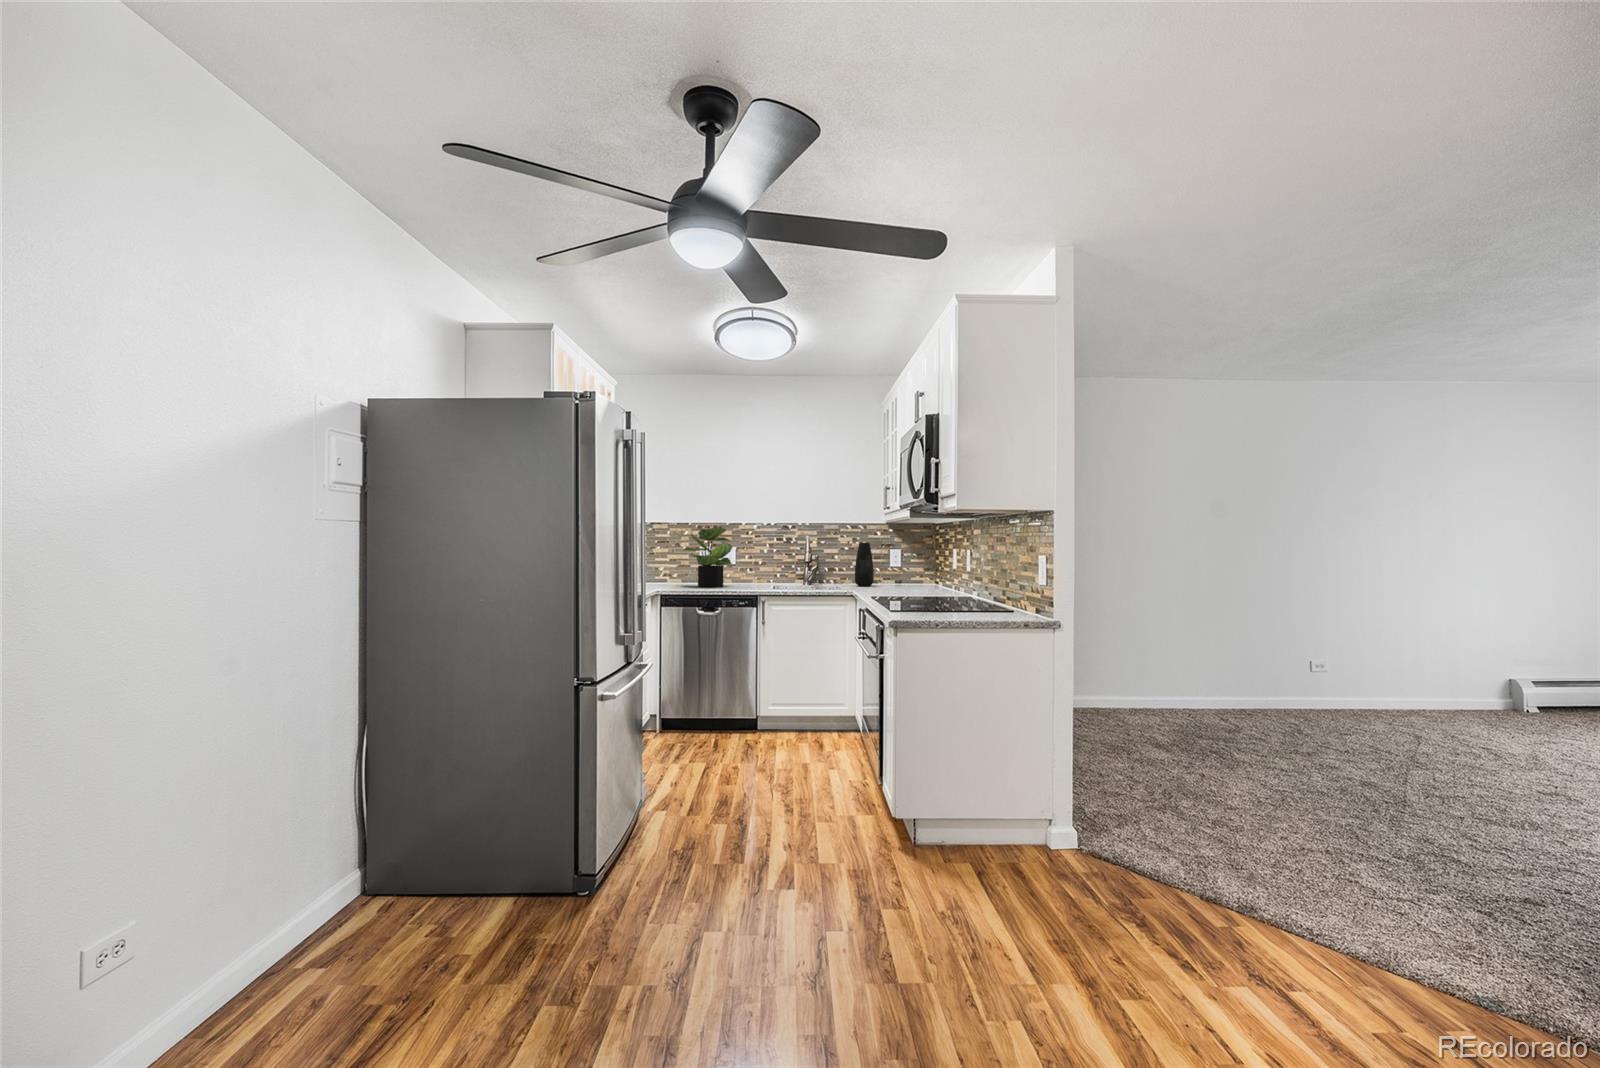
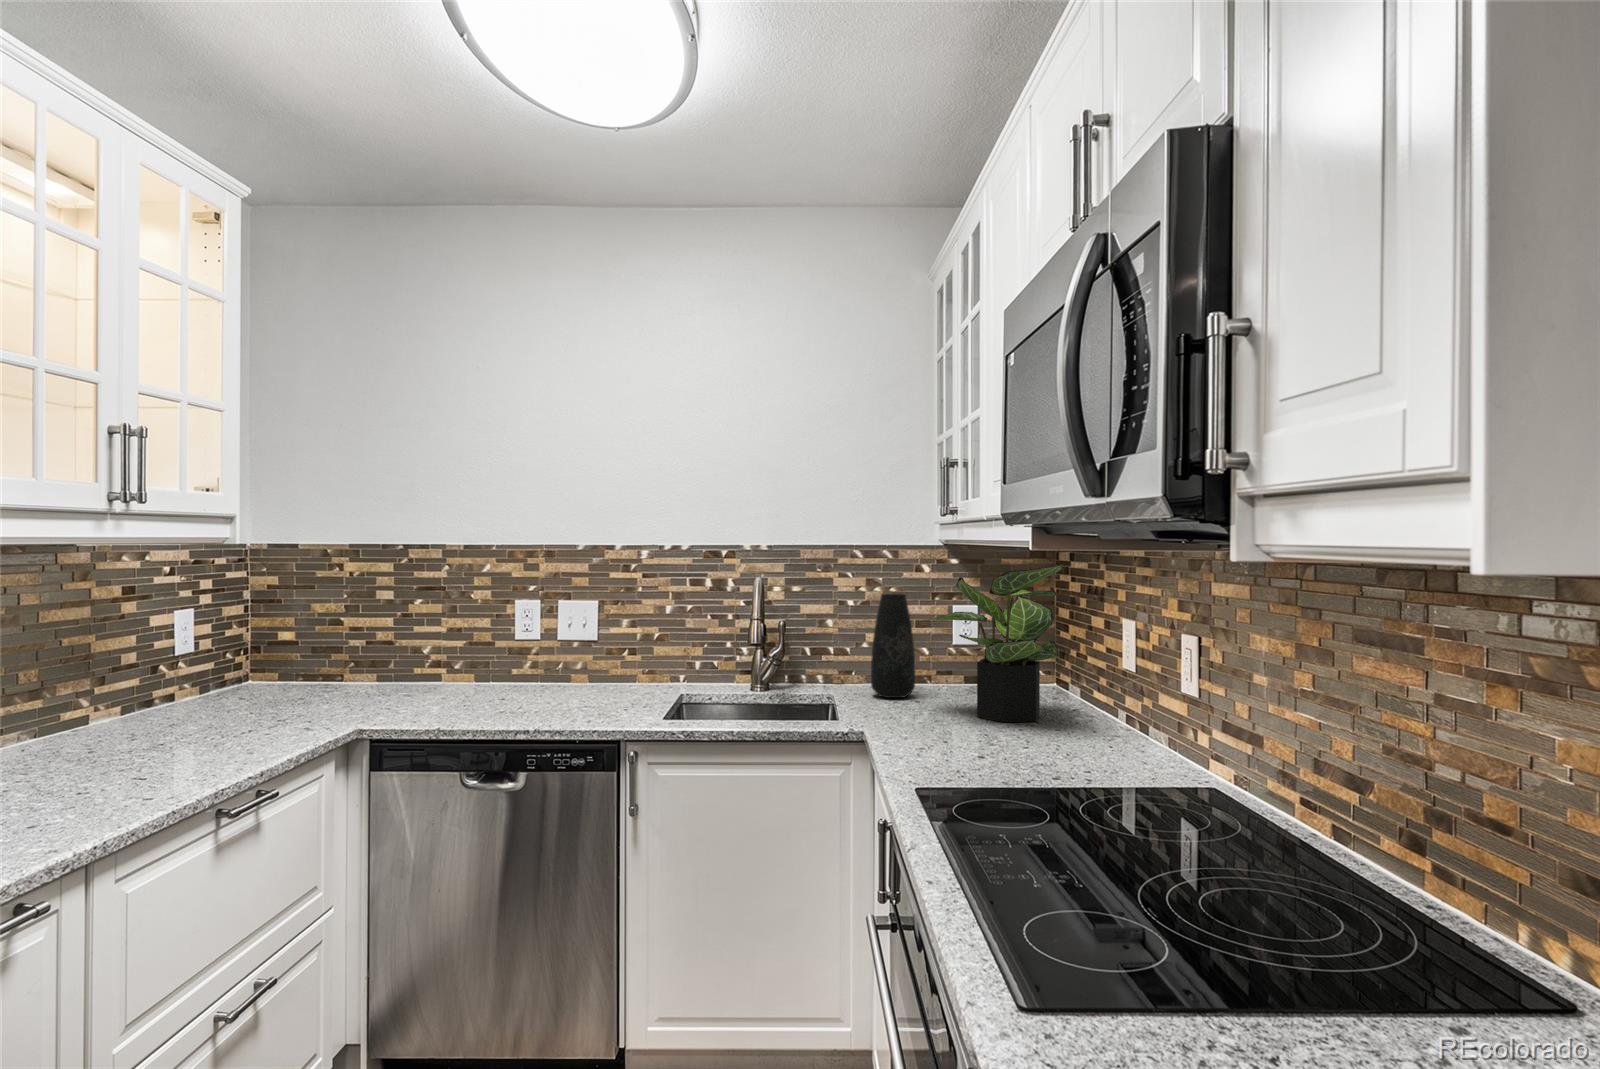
potted plant: present [684,527,732,587] -> present [927,564,1065,722]

